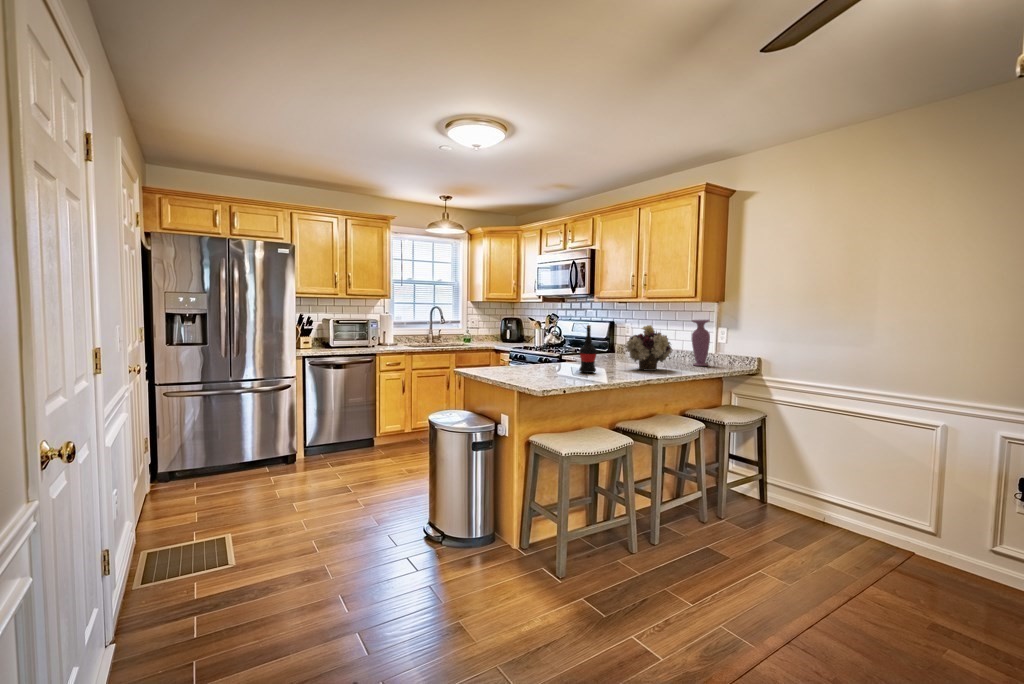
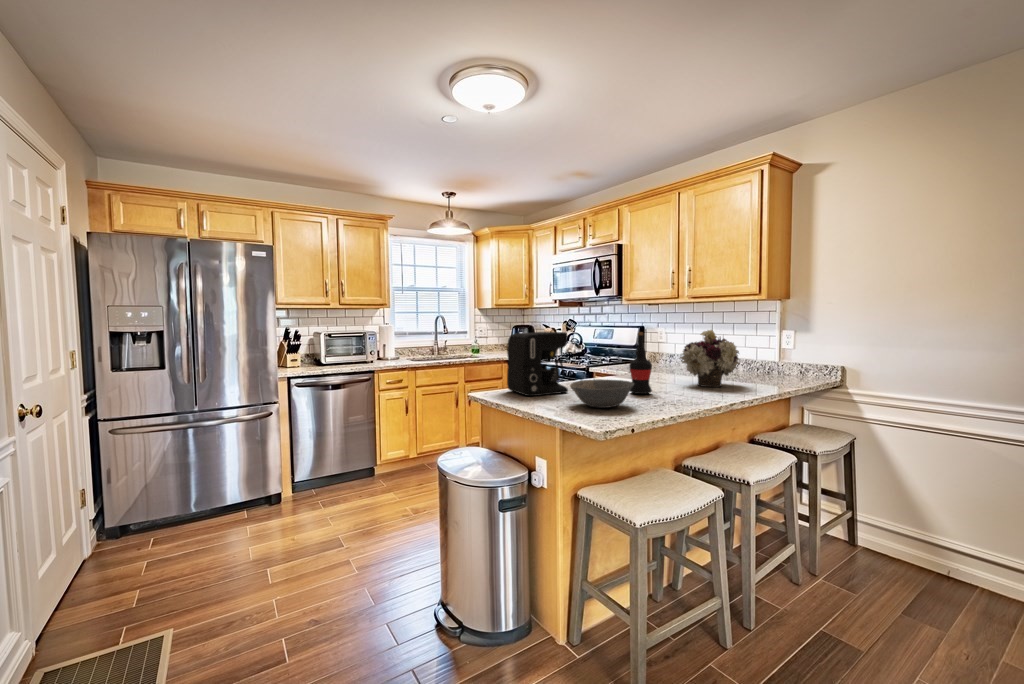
vase: present [692,320,710,366] -> none [751,321,774,377]
coffee maker: none [485,323,532,372] -> present [507,332,568,396]
bowl: none [528,360,575,379] -> present [570,380,634,408]

